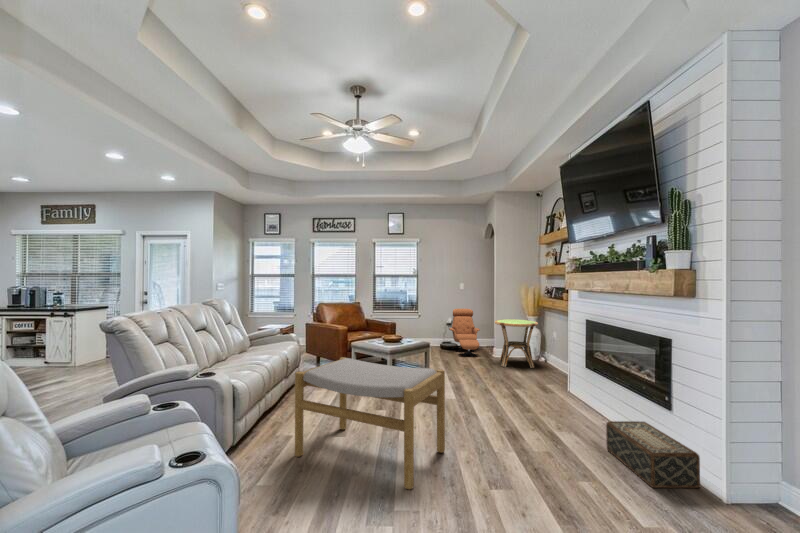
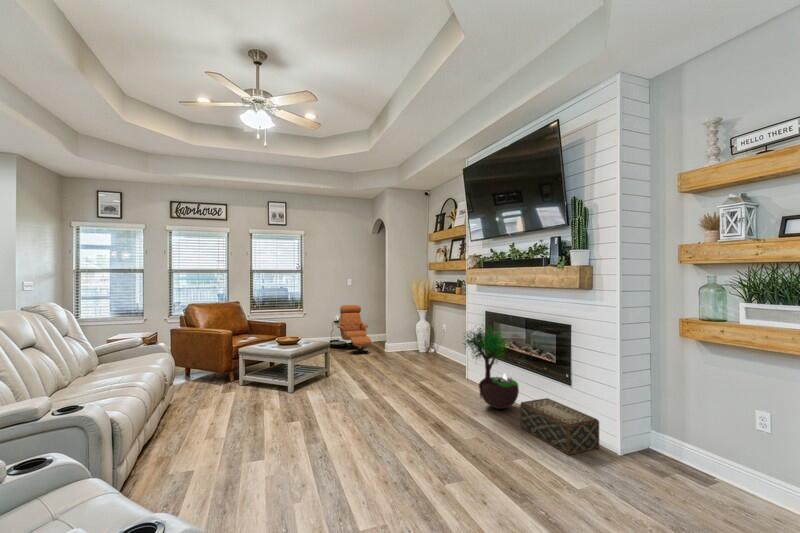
side table: present [495,319,538,368] -> none [388,314,429,361]
potted tree: none [548,328,616,427] -> present [462,327,519,409]
footstool: present [295,357,445,489] -> none [210,367,383,504]

